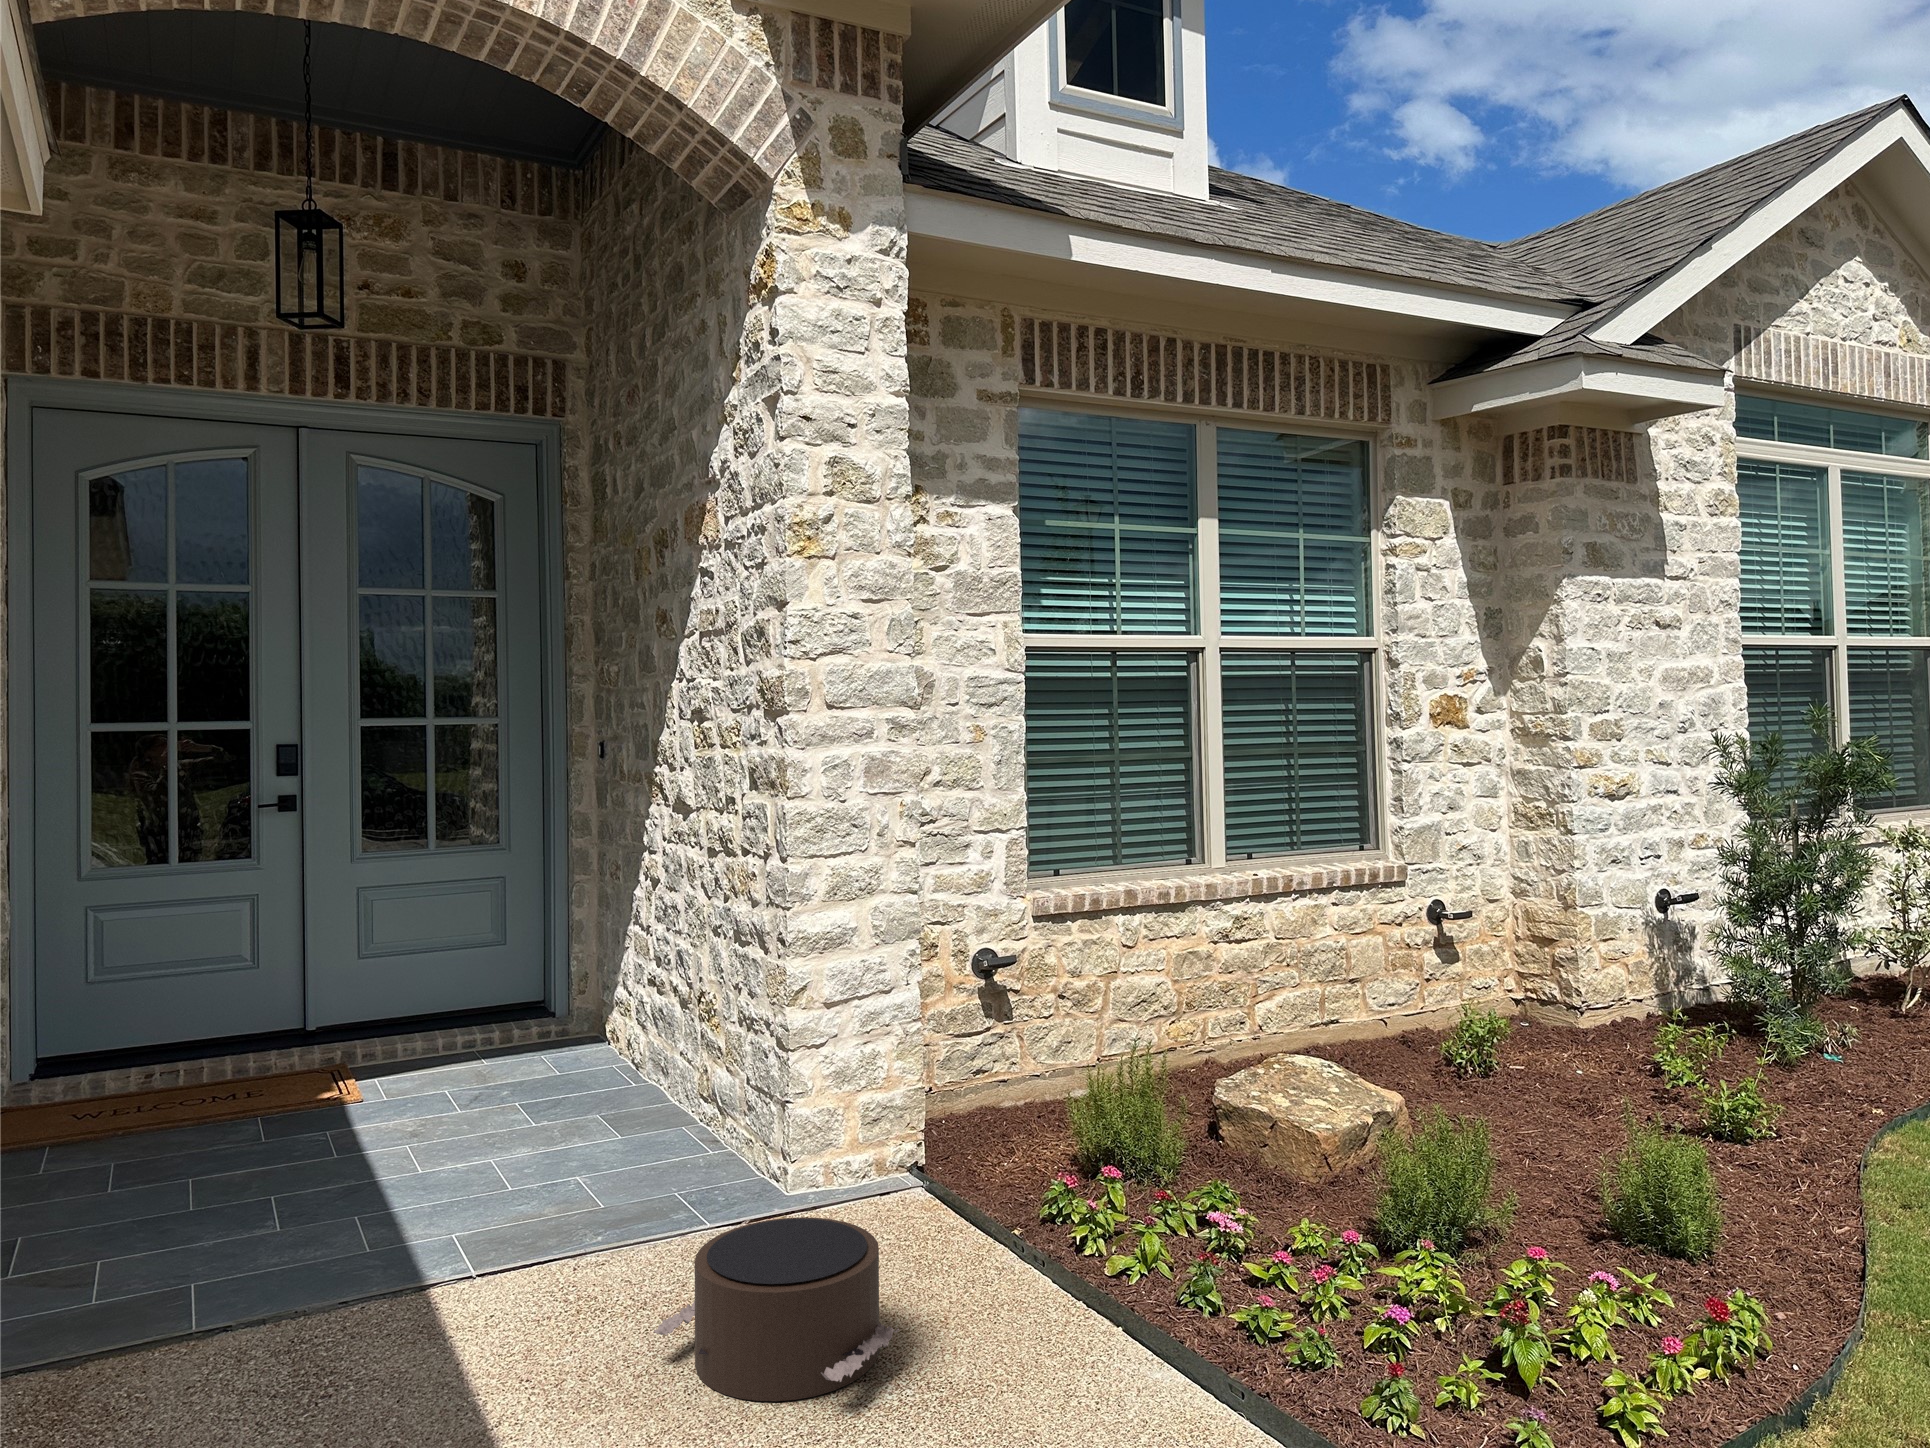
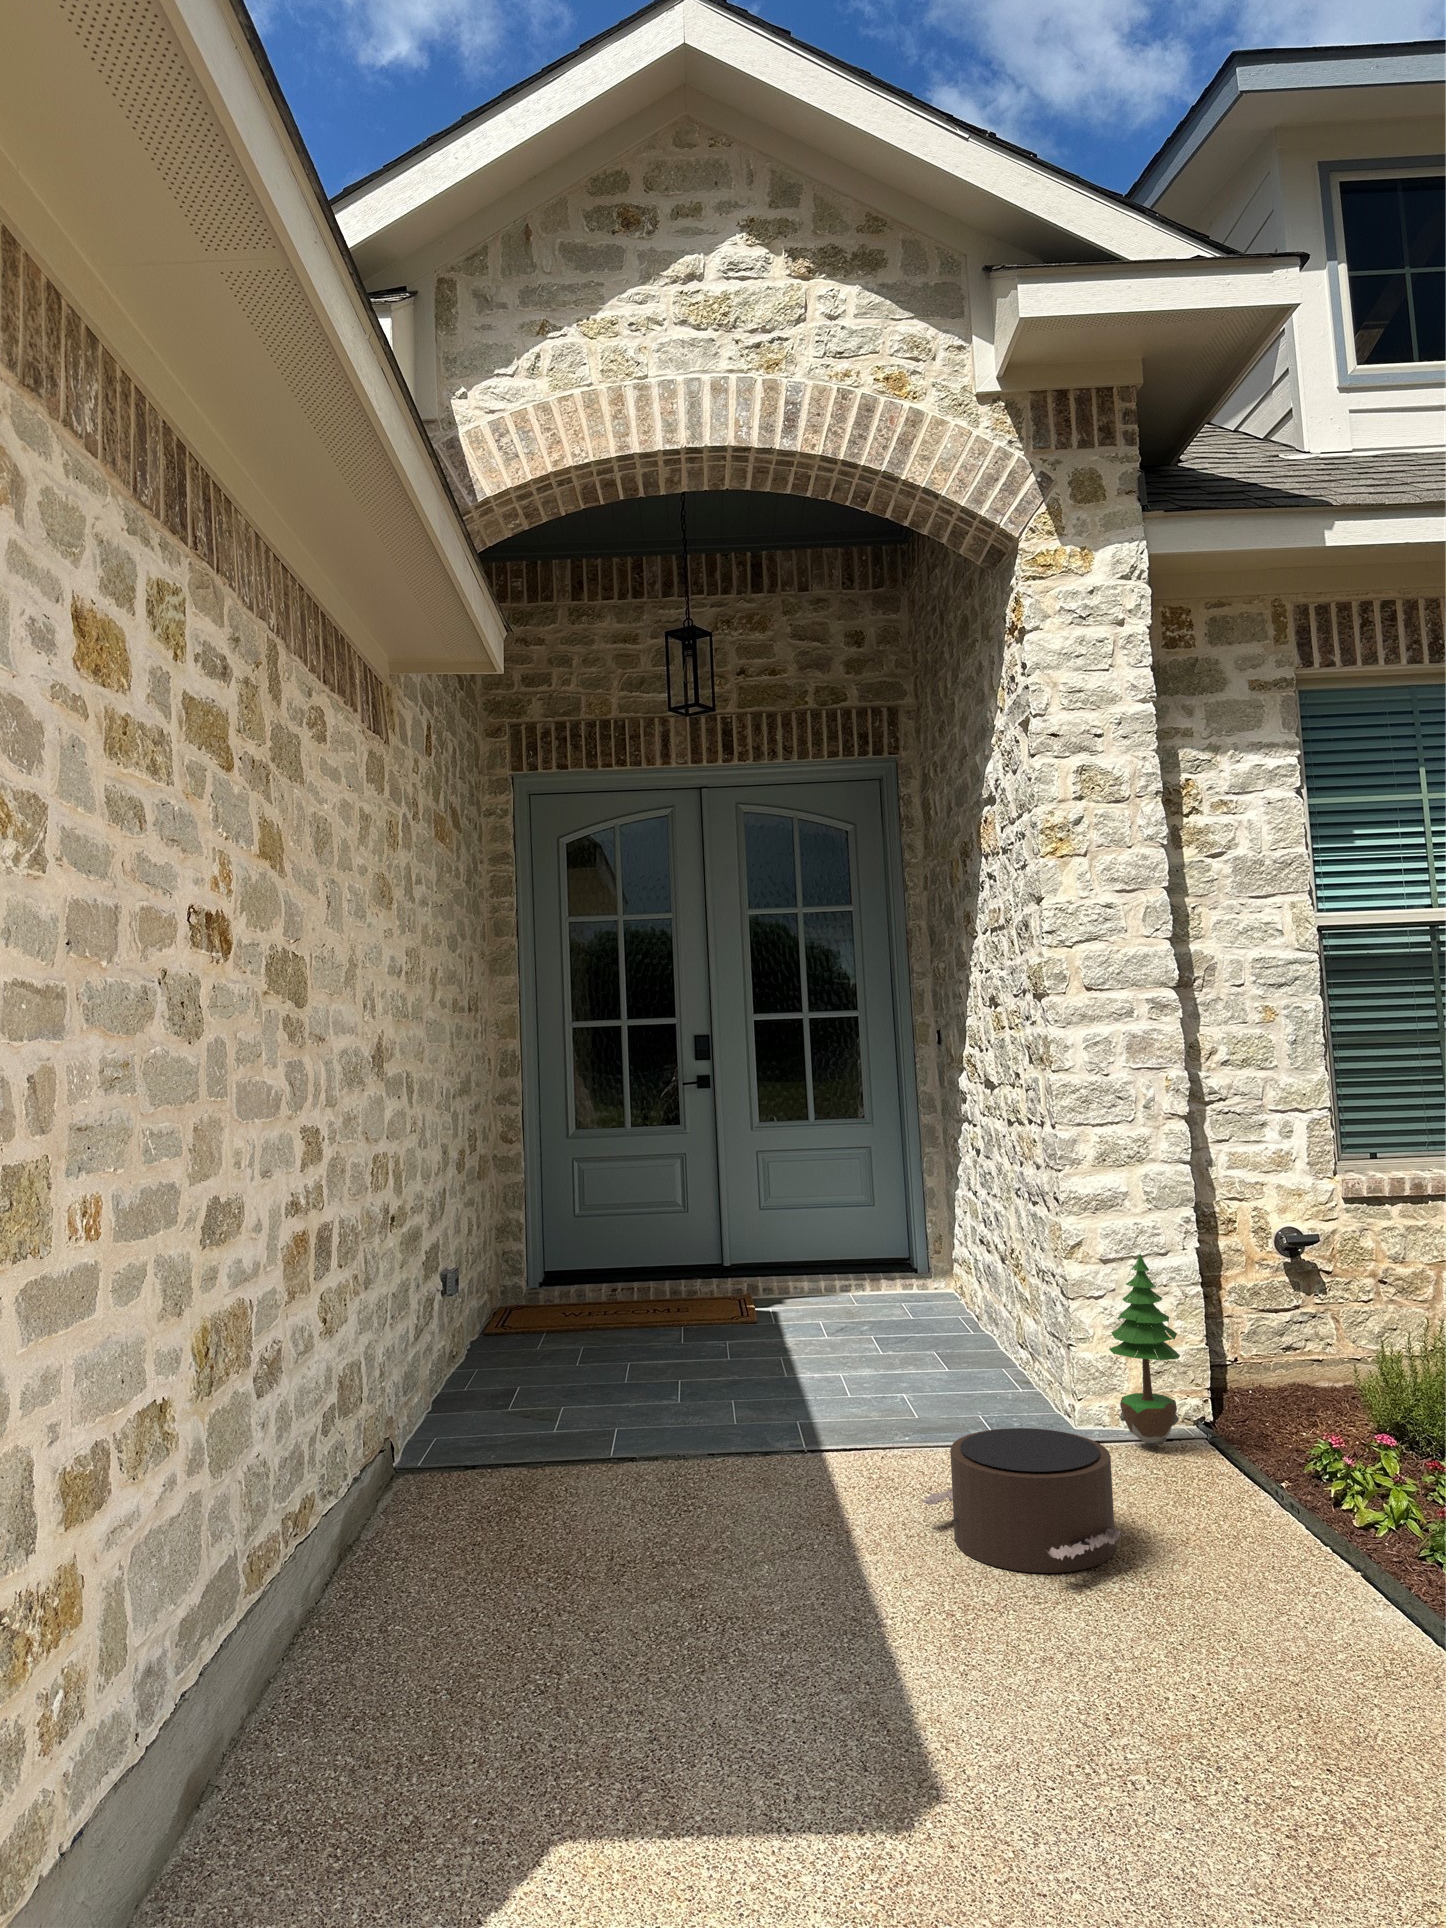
potted tree: none [834,996,908,1203] -> present [1109,1254,1180,1447]

